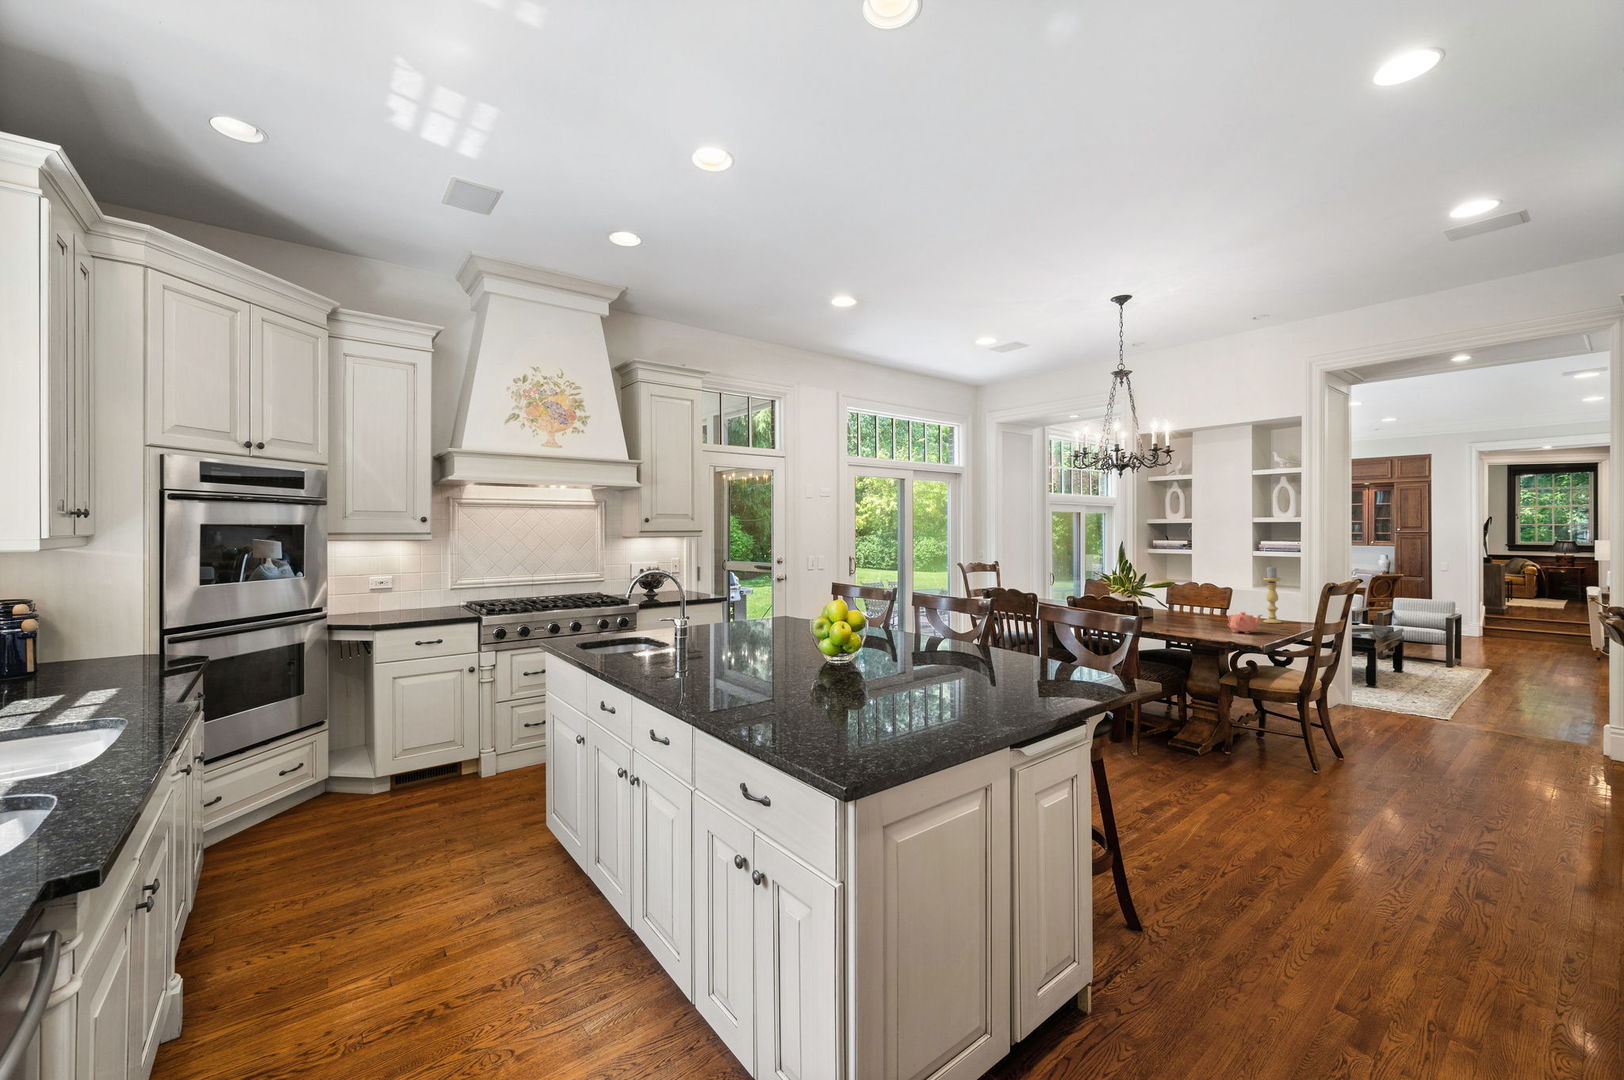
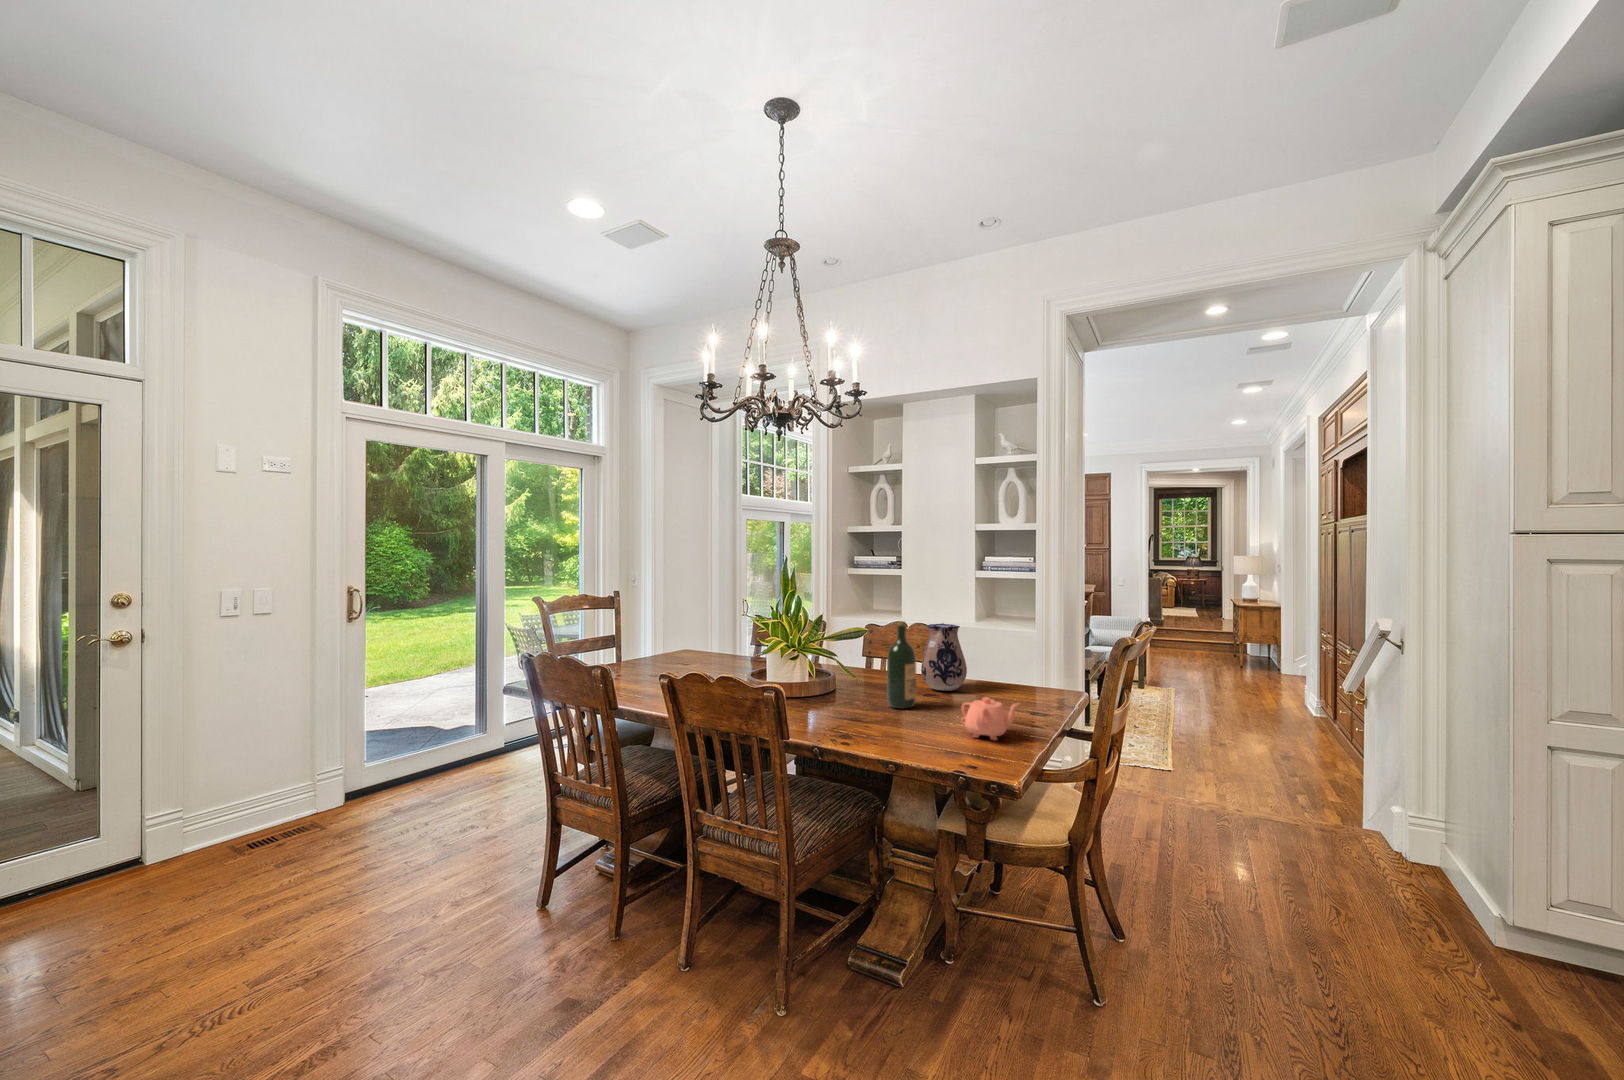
candle holder: present [1263,567,1282,623] -> none [1006,603,1032,700]
wine bottle: none [1183,575,1202,624] -> present [887,621,916,709]
ceramic pitcher: none [1206,580,1237,619] -> present [921,623,967,691]

